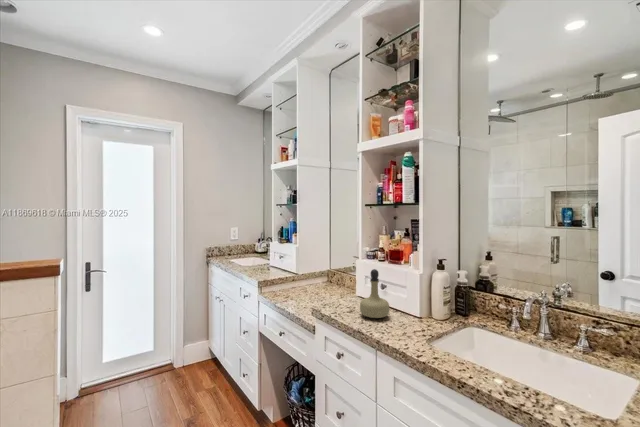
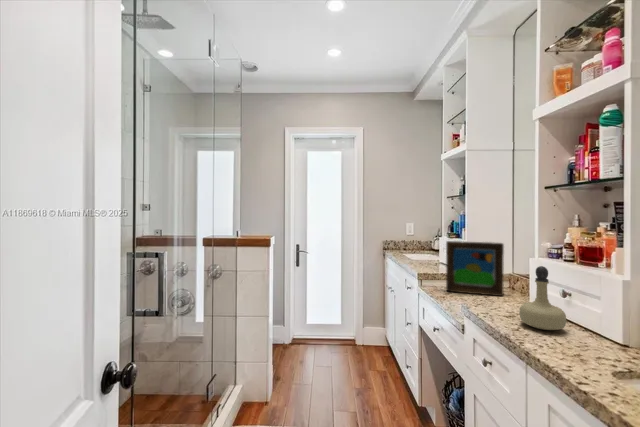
picture frame: none [284,247,329,295] -> present [446,241,504,296]

